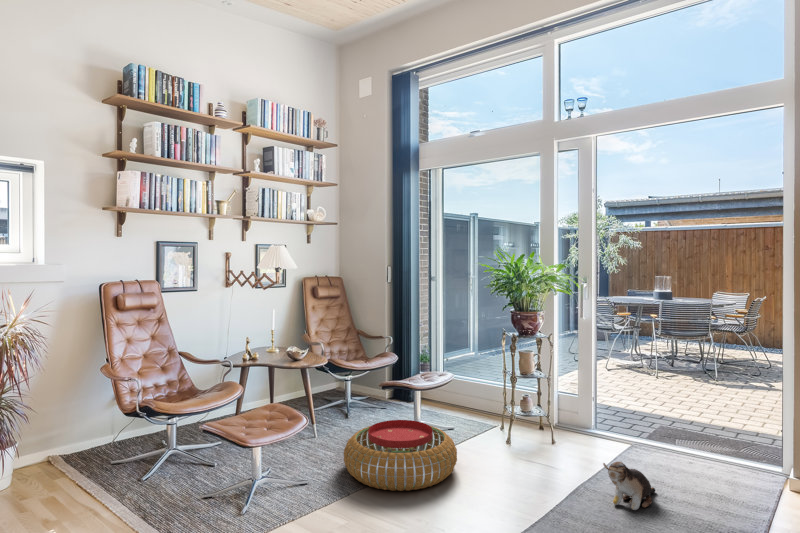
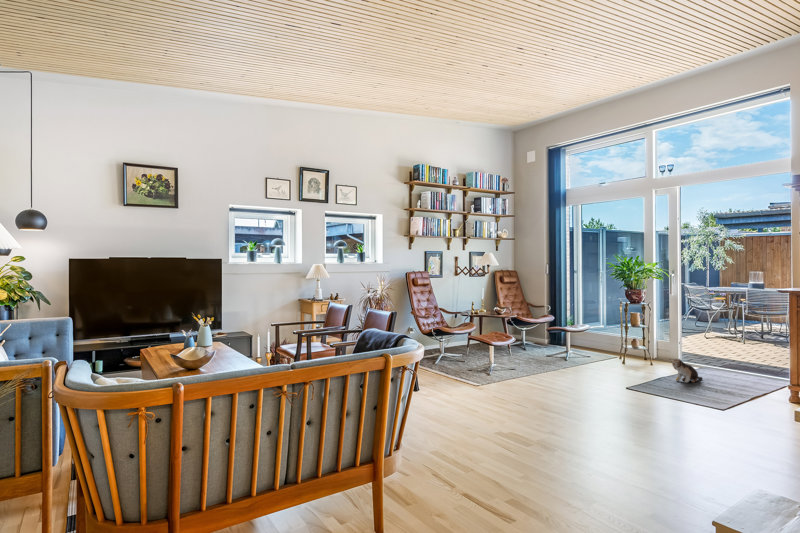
pouf: present [344,420,457,491] -> none [532,344,592,372]

